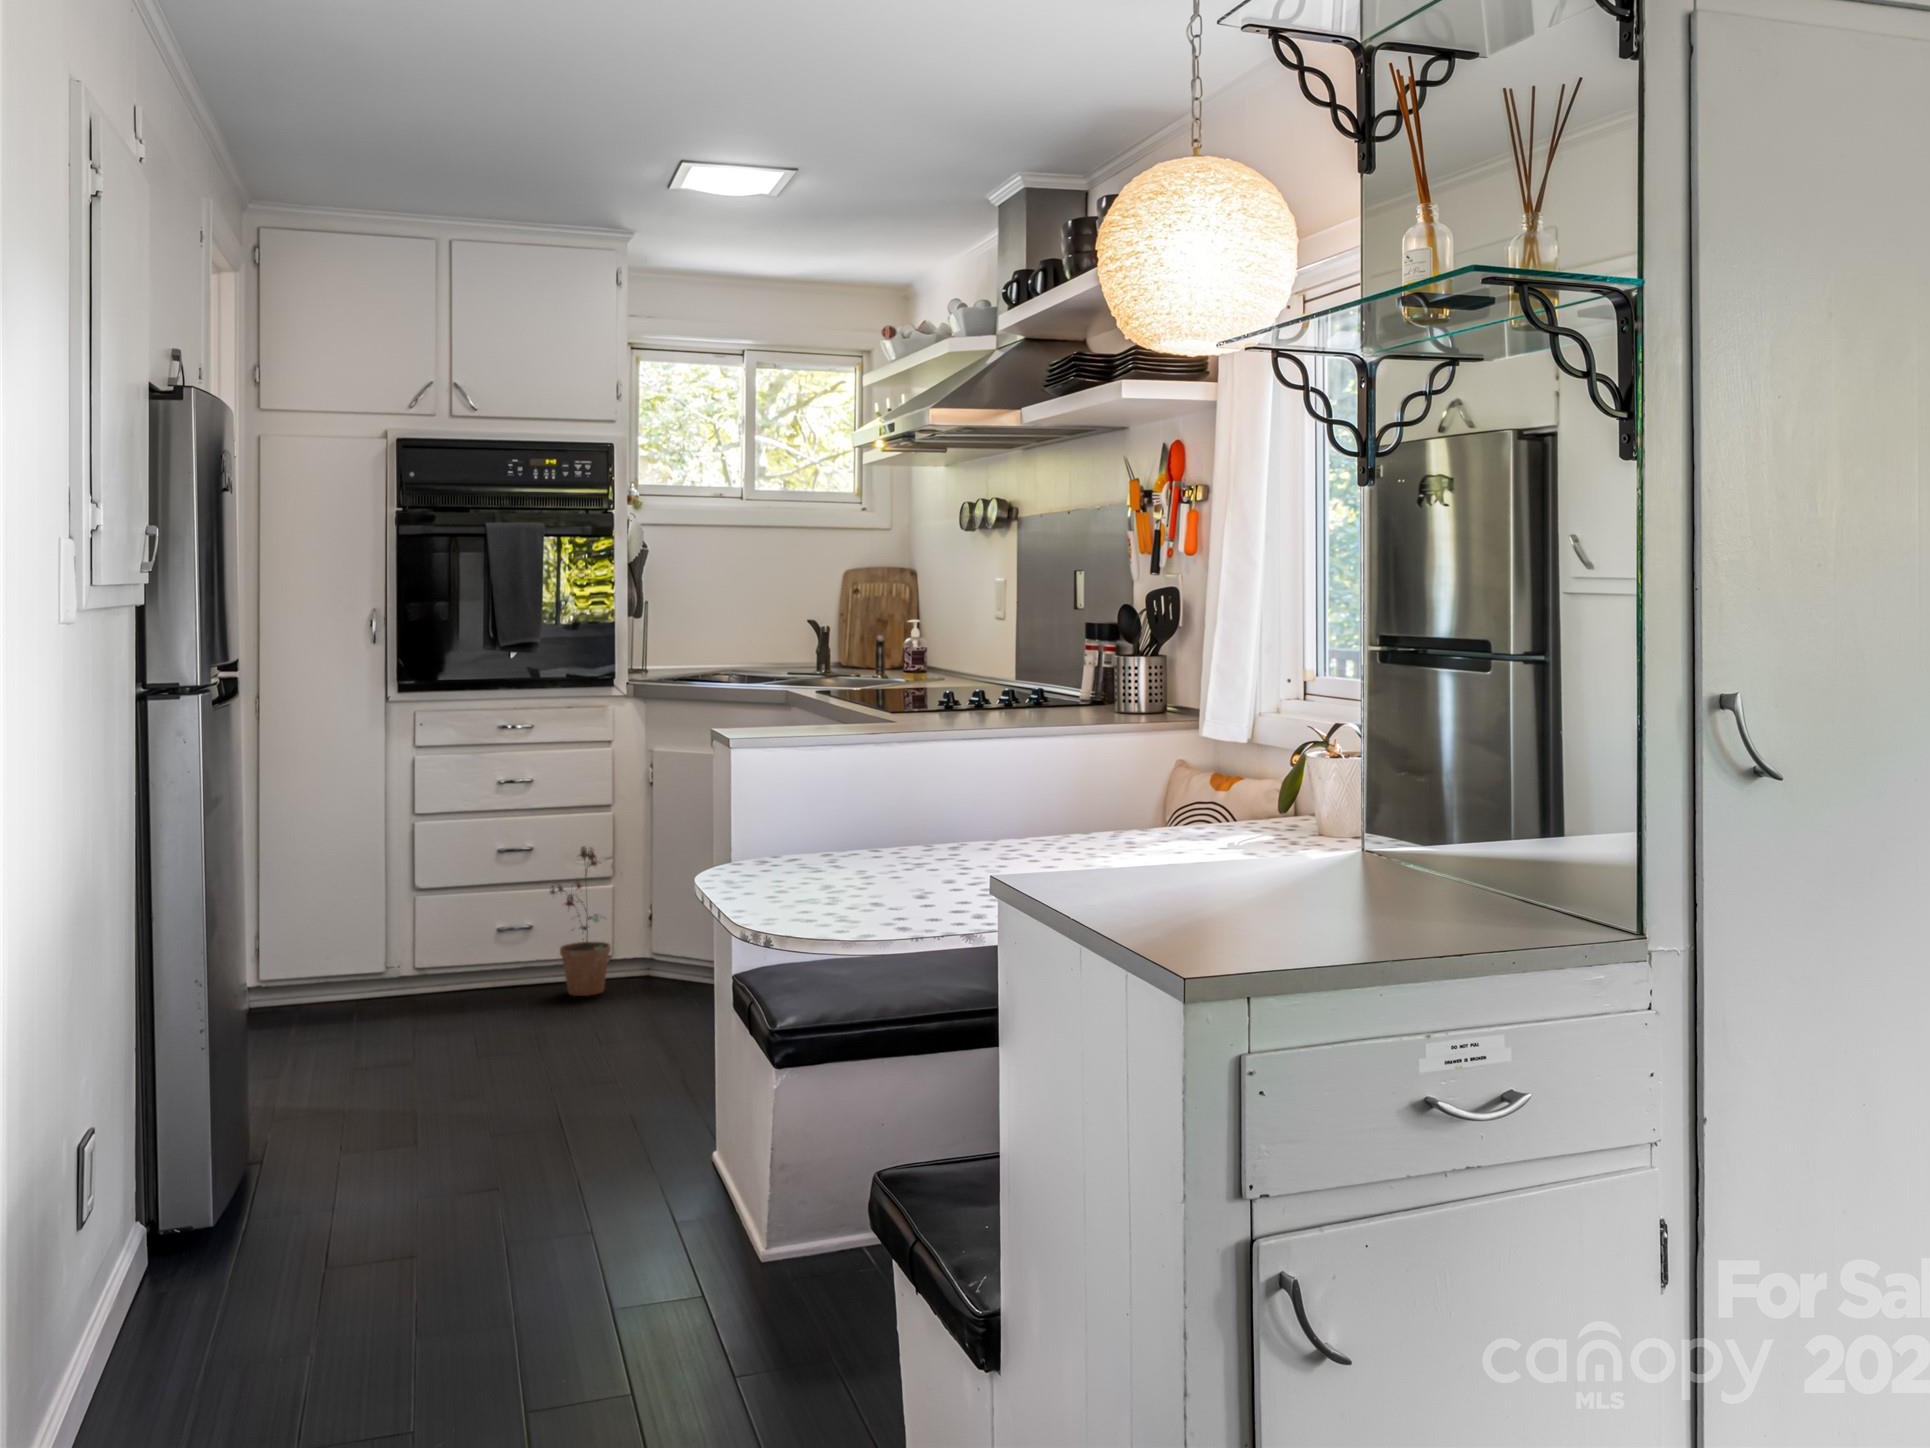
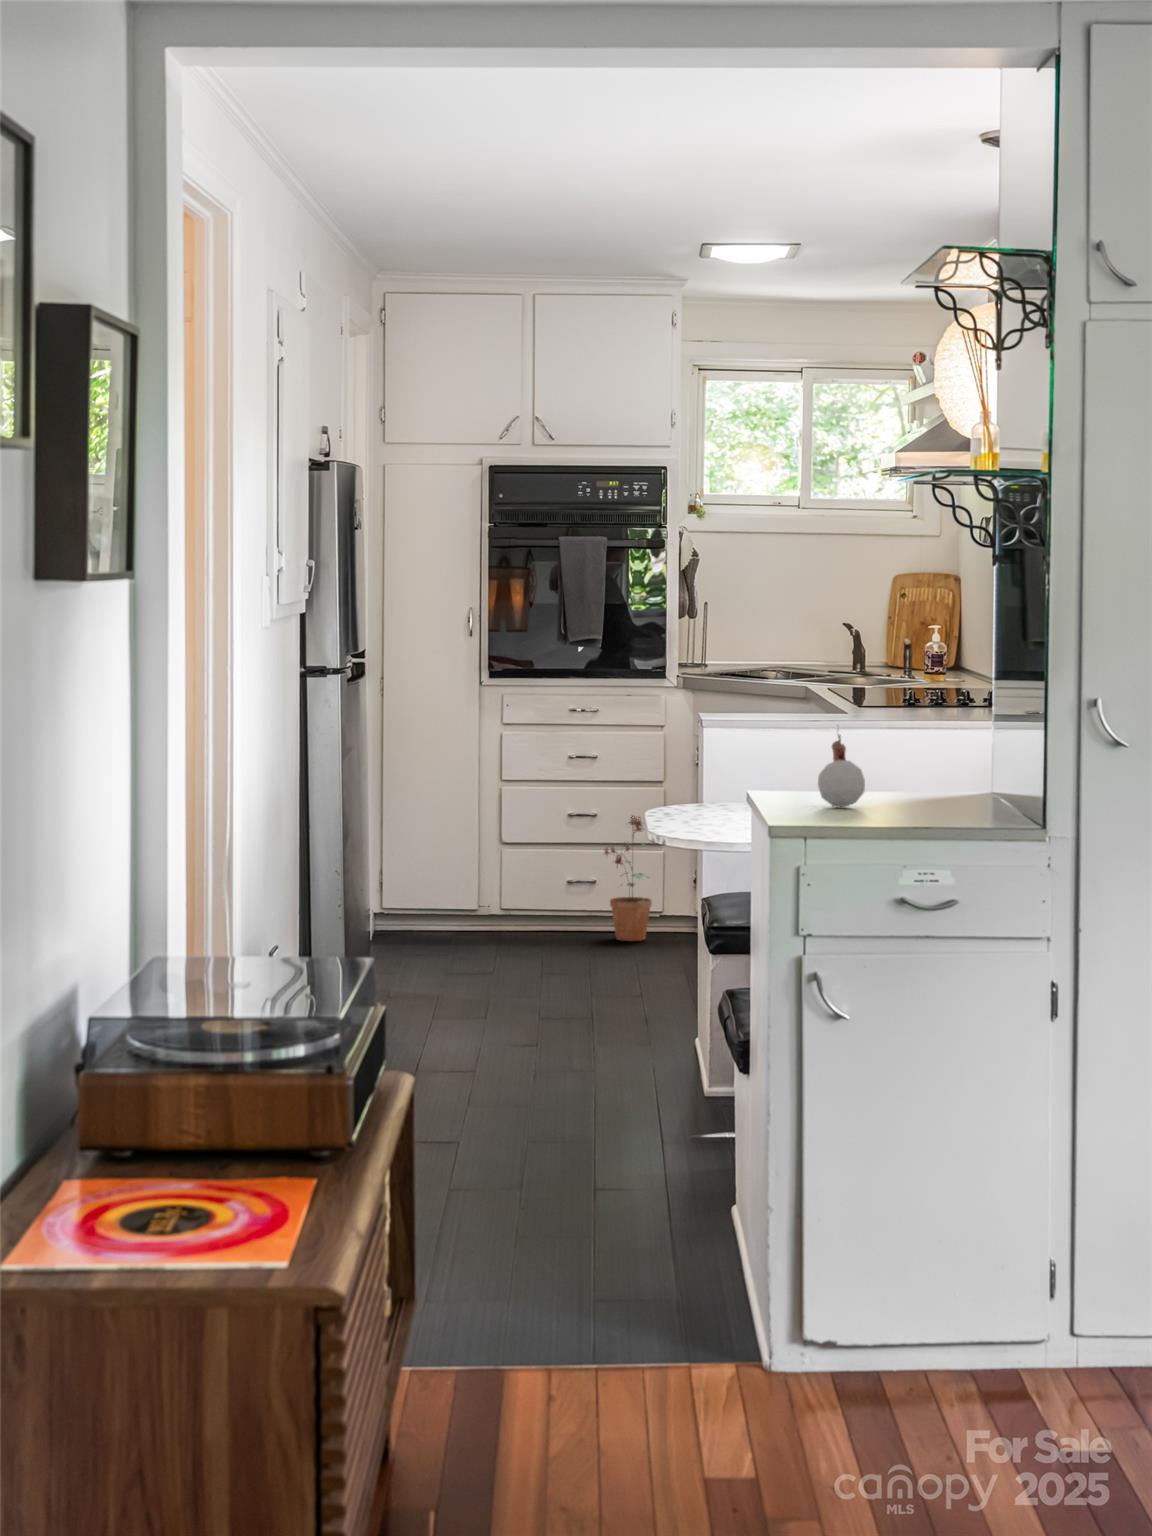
candle: none [1177,760,1265,910] -> present [818,729,865,807]

